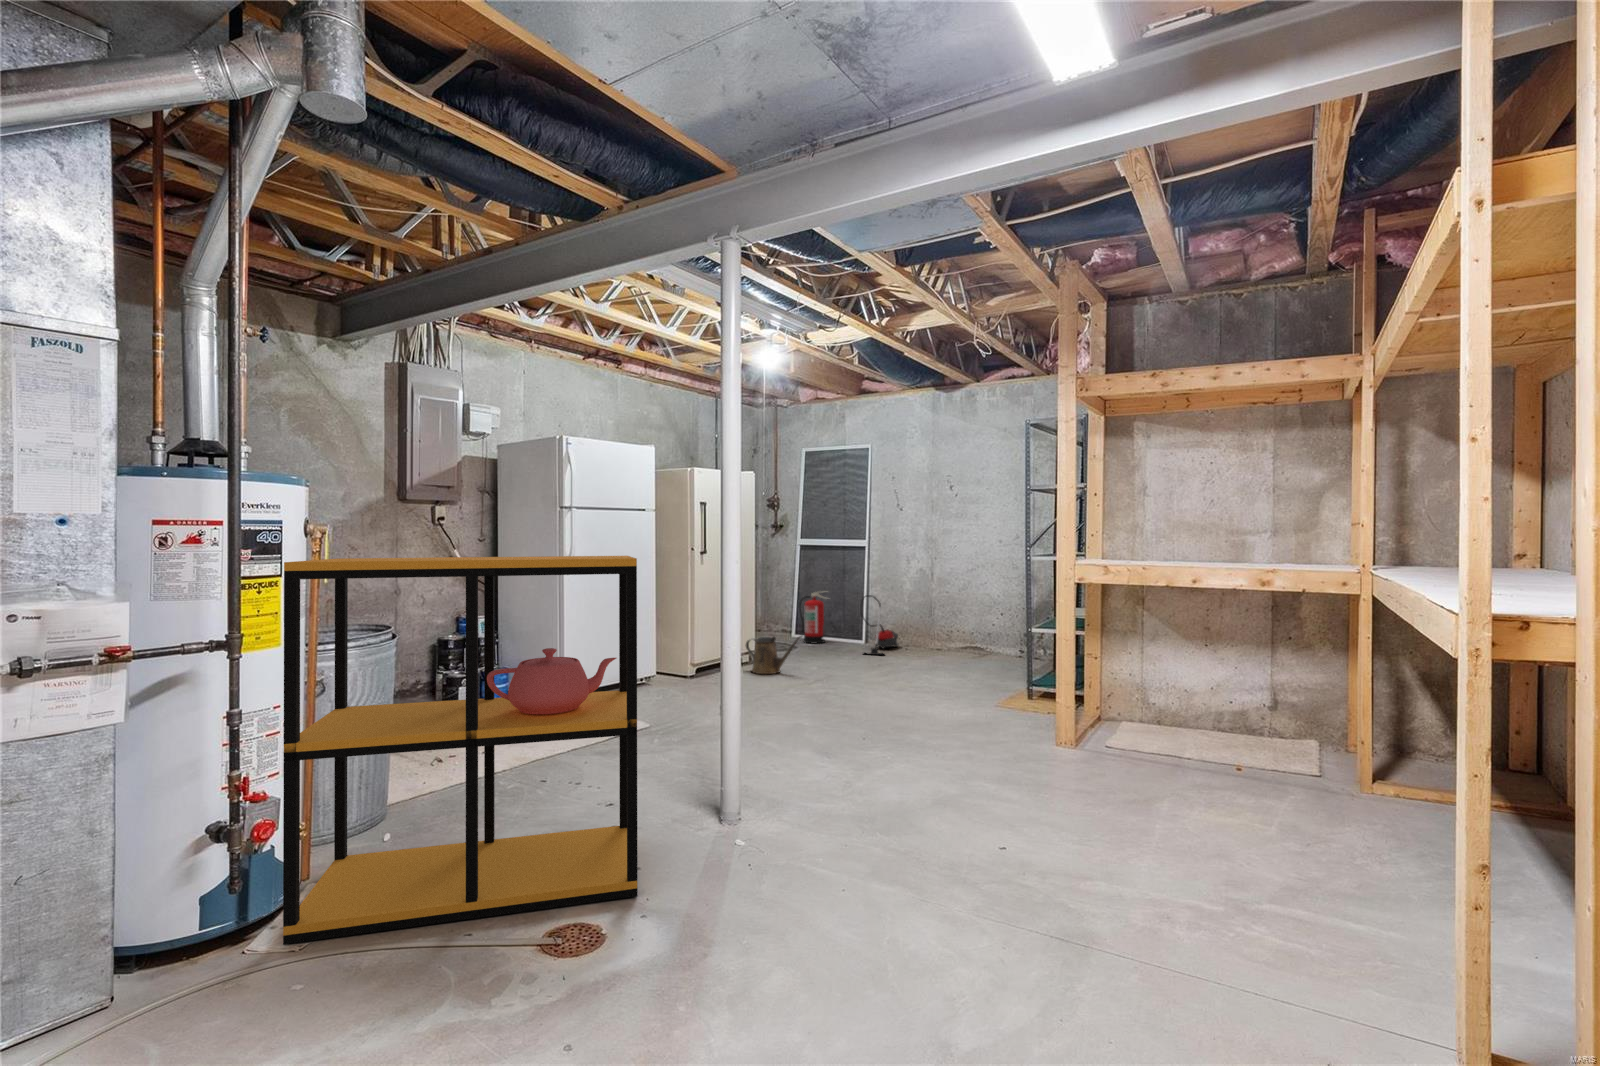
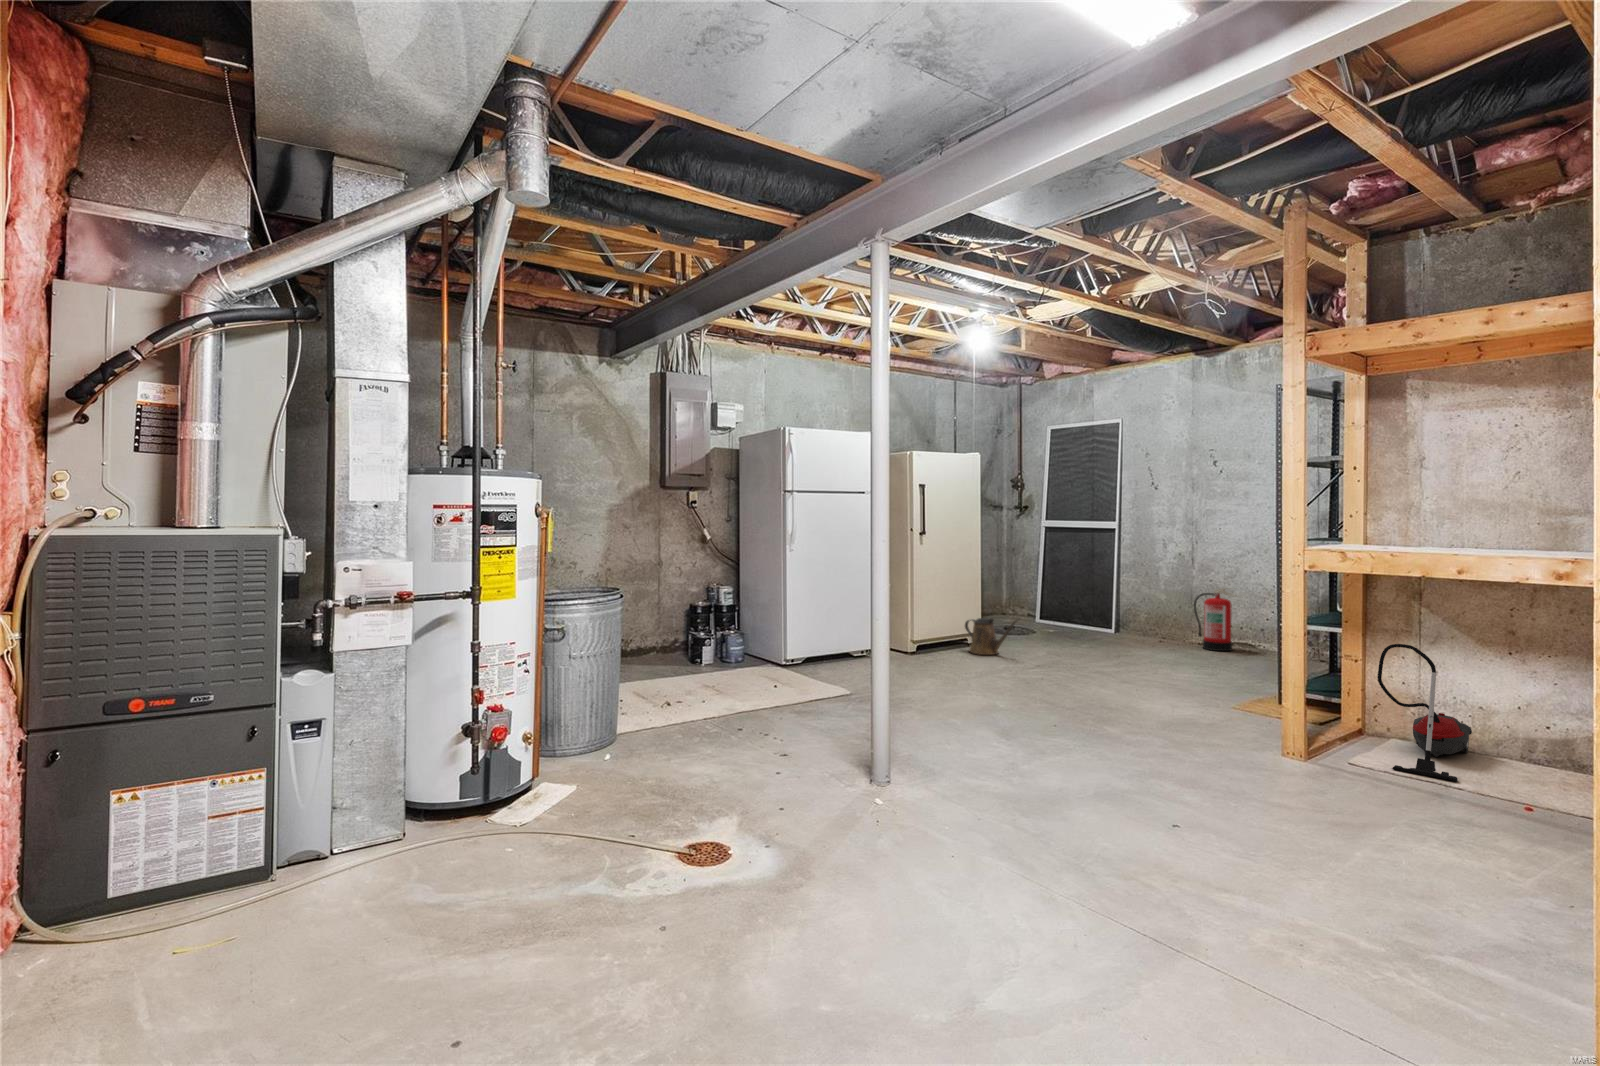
shelving unit: present [283,556,638,944] -> none [510,535,781,829]
fire extinguisher: present [799,592,826,643] -> present [1194,587,1237,651]
vacuum cleaner: present [861,595,898,655] -> present [1377,644,1472,781]

